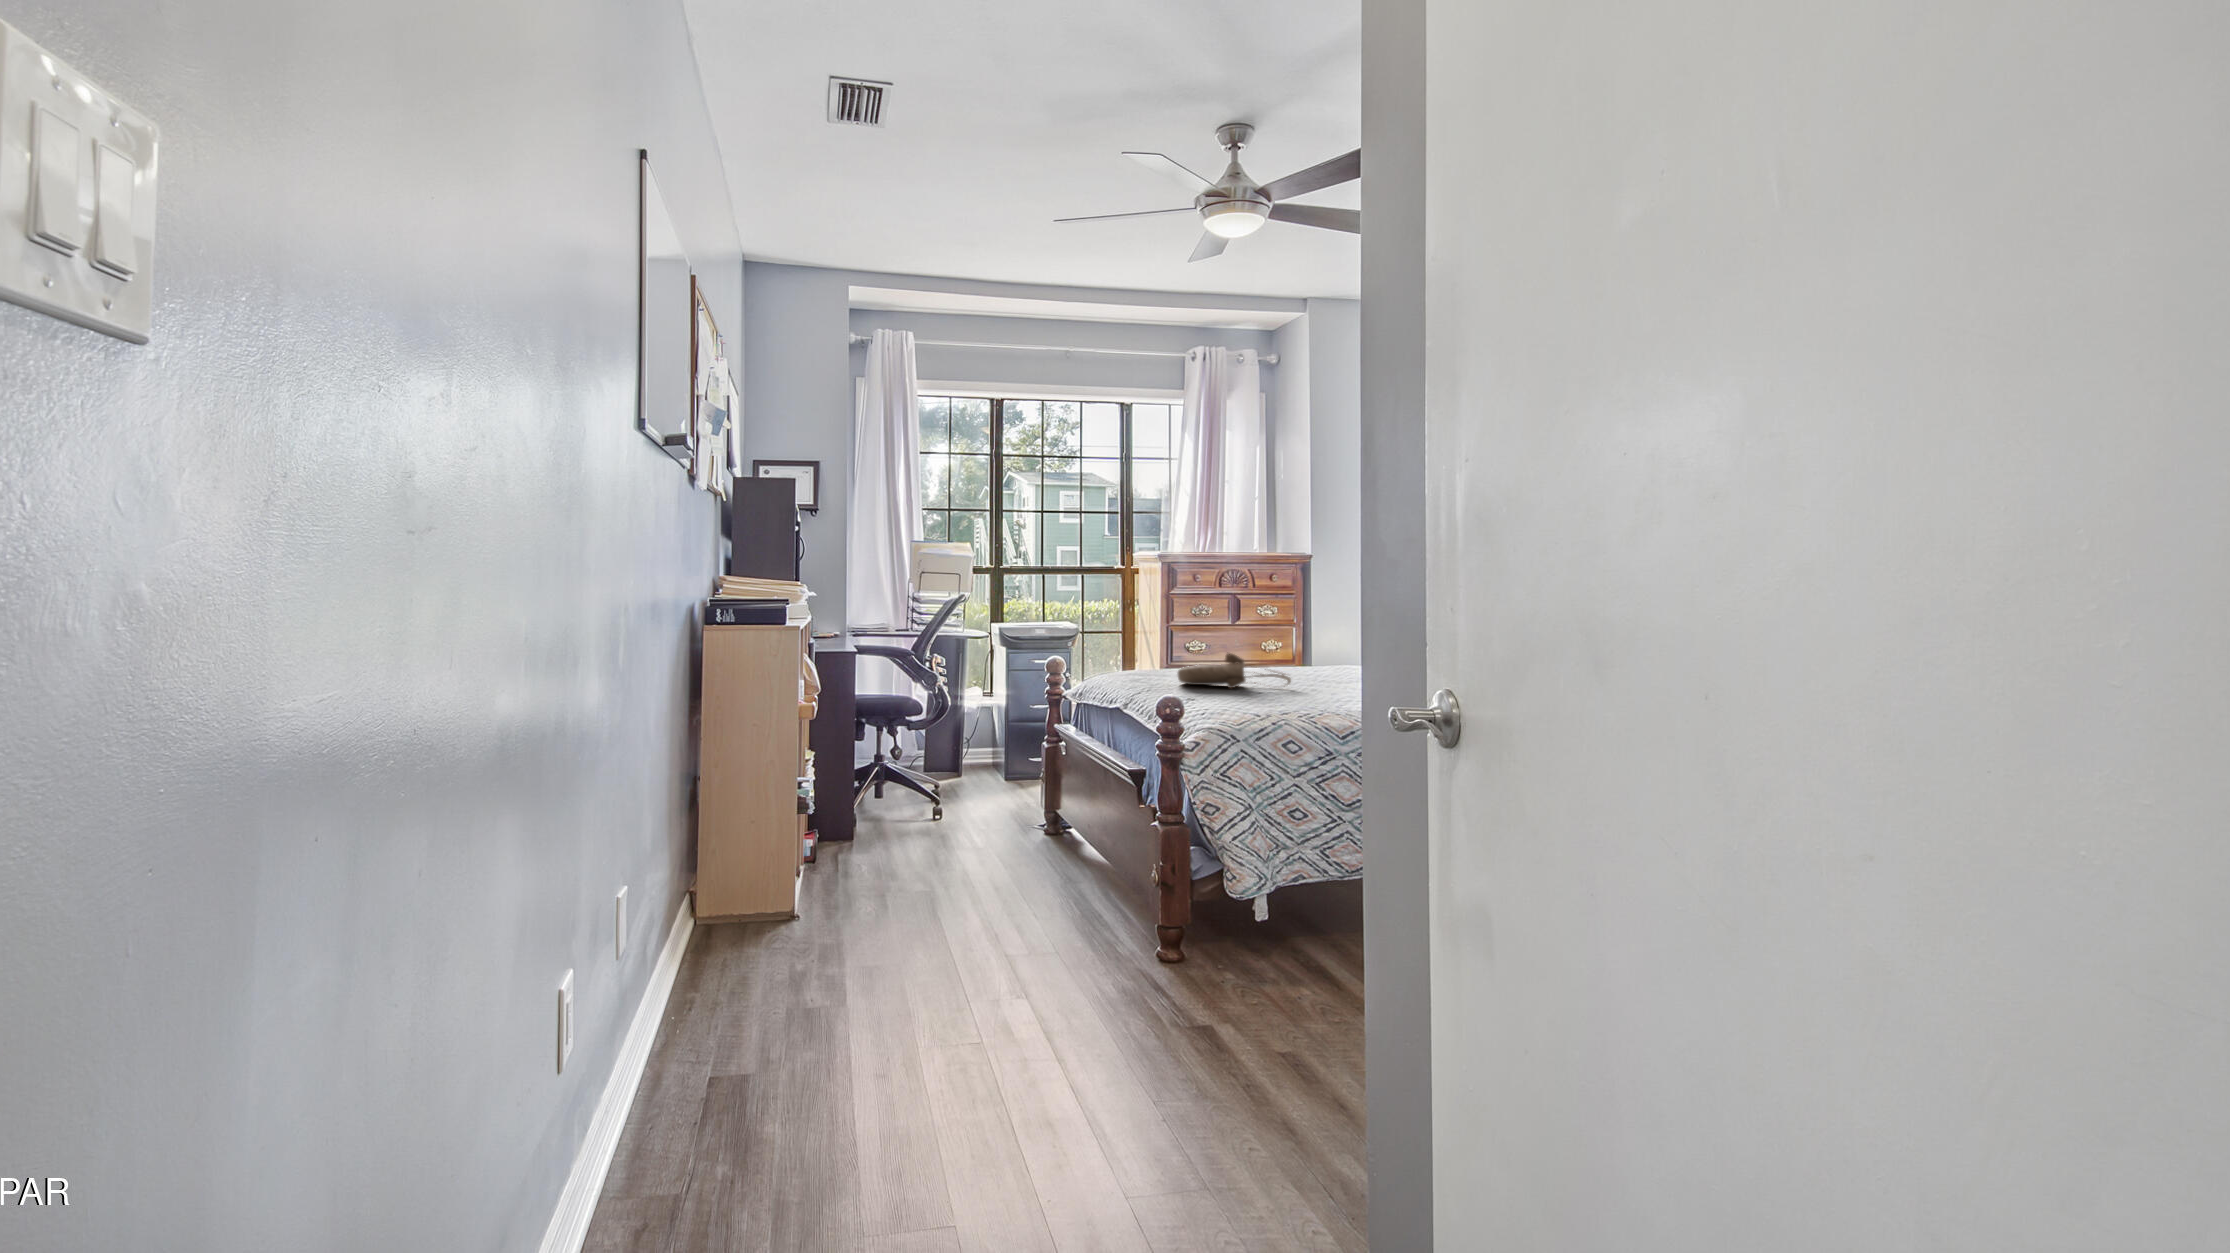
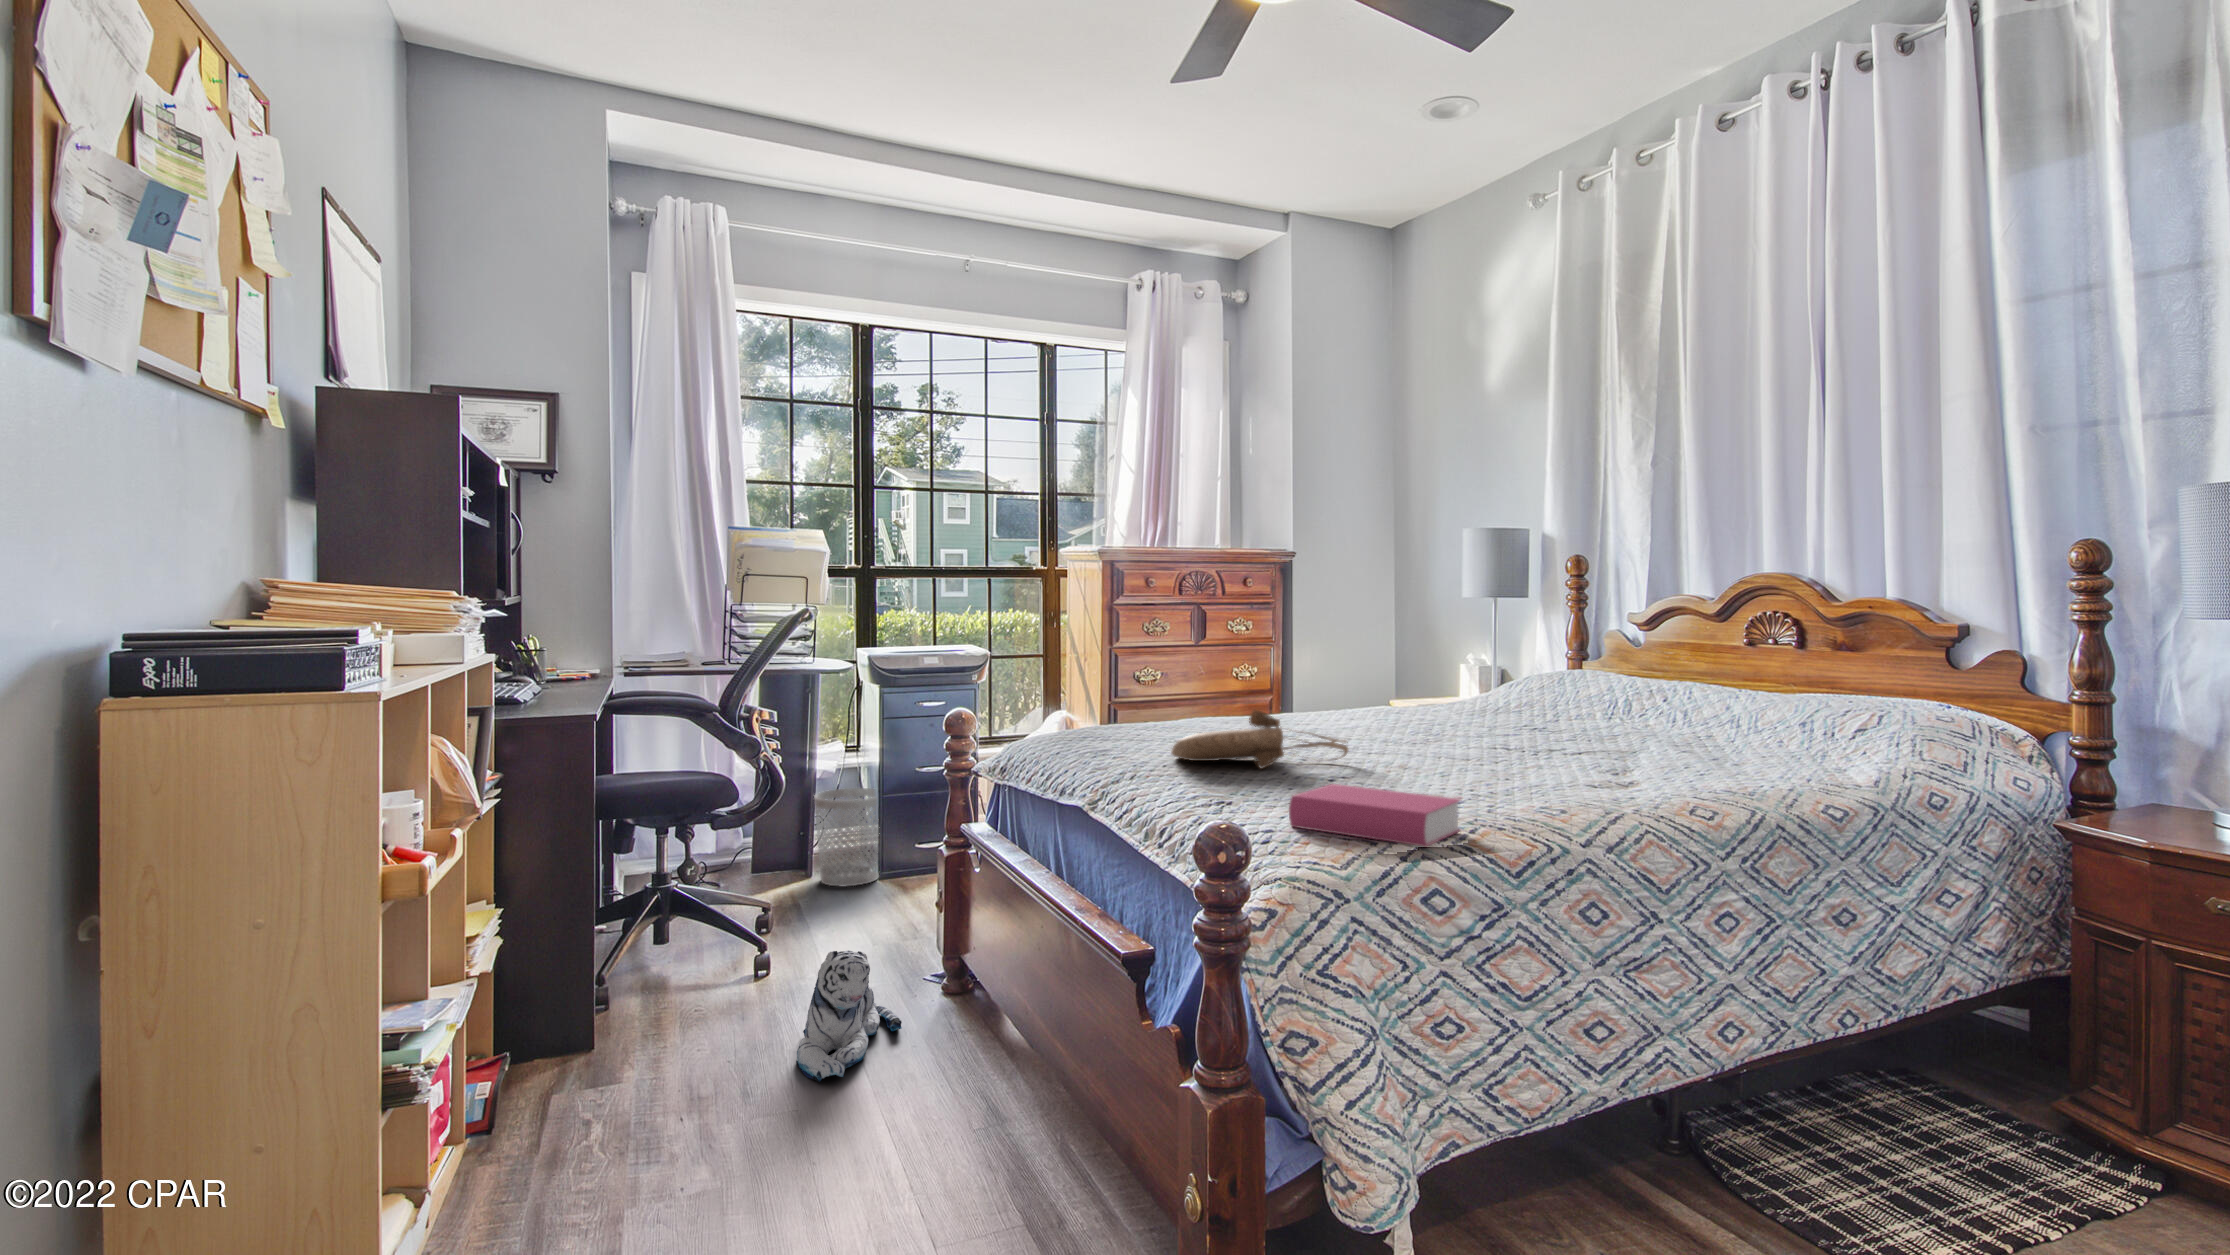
book: none [1219,687,1316,714] -> present [1289,784,1460,847]
wastebasket: none [964,718,1011,783] -> present [814,788,880,886]
plush toy: none [958,791,1018,860] -> present [796,951,902,1082]

